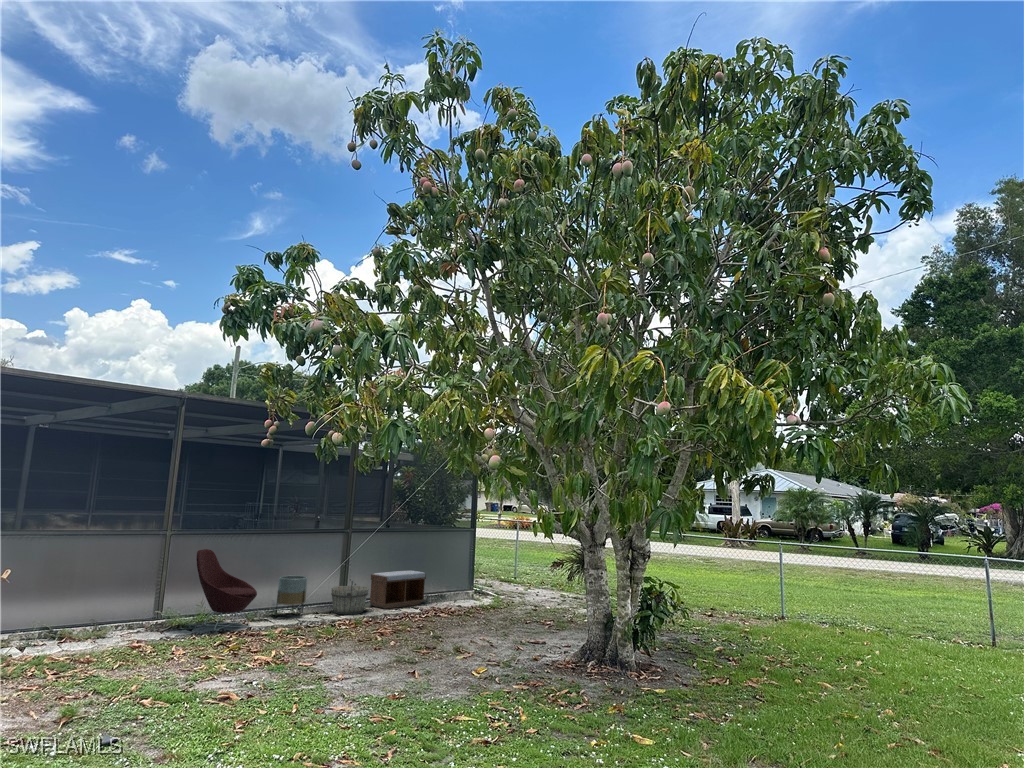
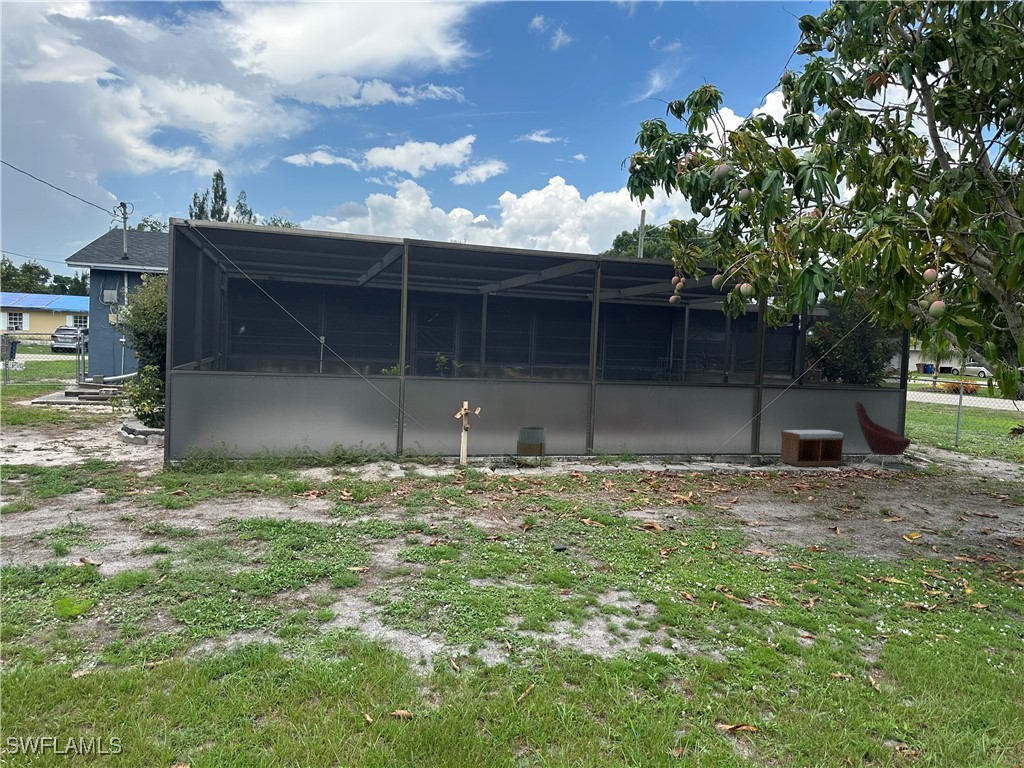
chair: present [197,549,257,631] -> present [855,402,911,469]
planter: present [276,576,307,613] -> present [517,427,546,469]
wooden bucket: present [331,579,369,615] -> none [740,434,780,469]

